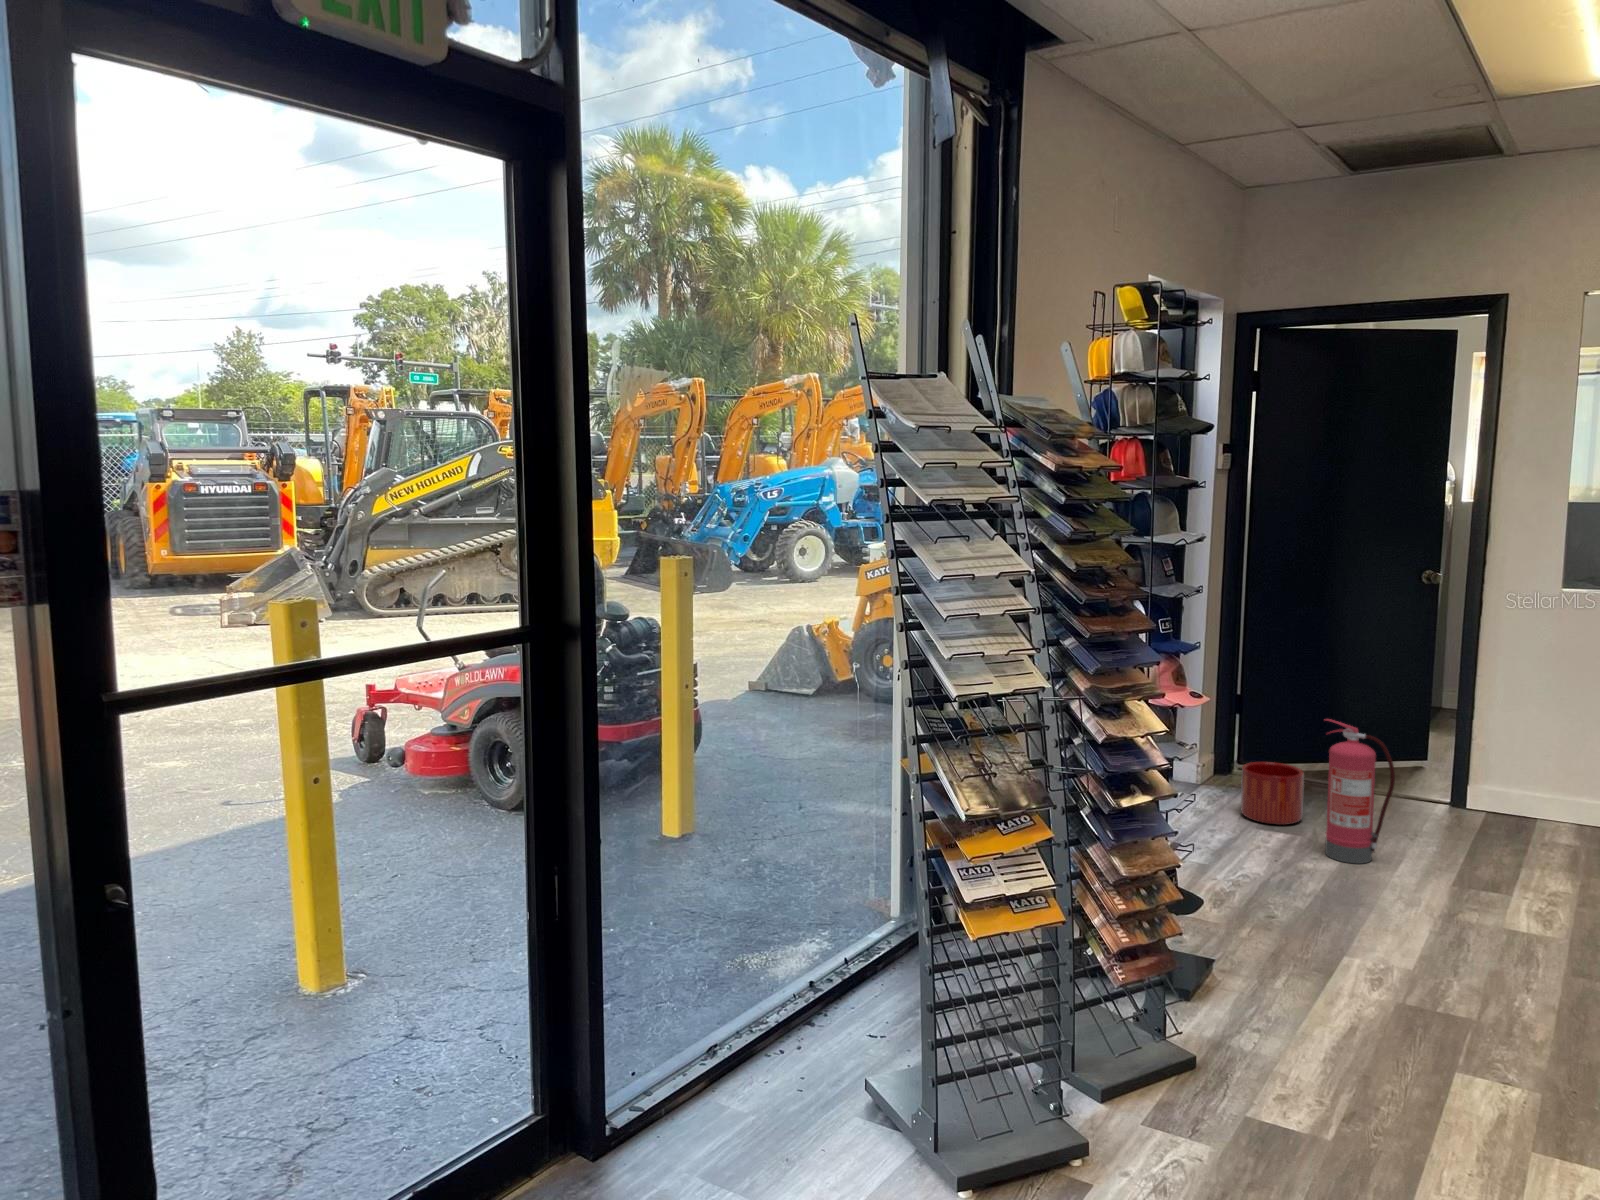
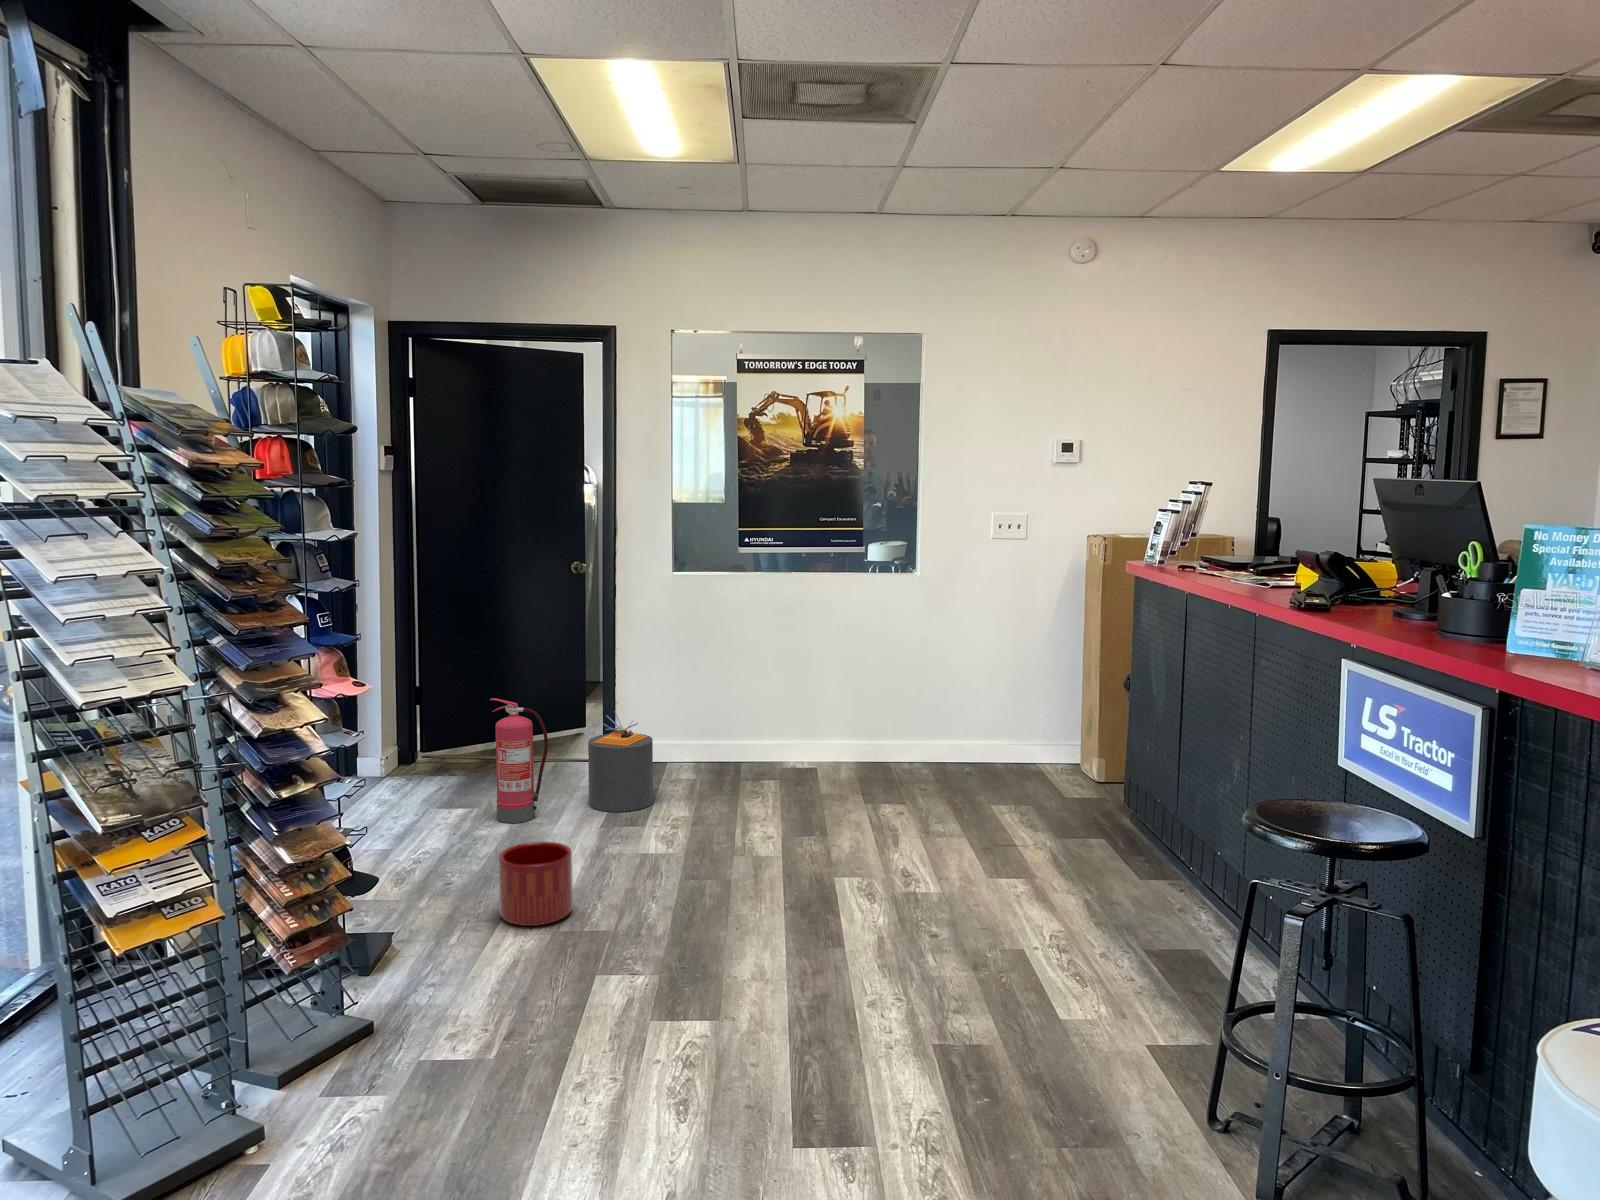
trash can: none [1443,748,1542,880] -> present [588,711,653,812]
planter: present [1241,762,1304,825] -> present [499,841,573,926]

